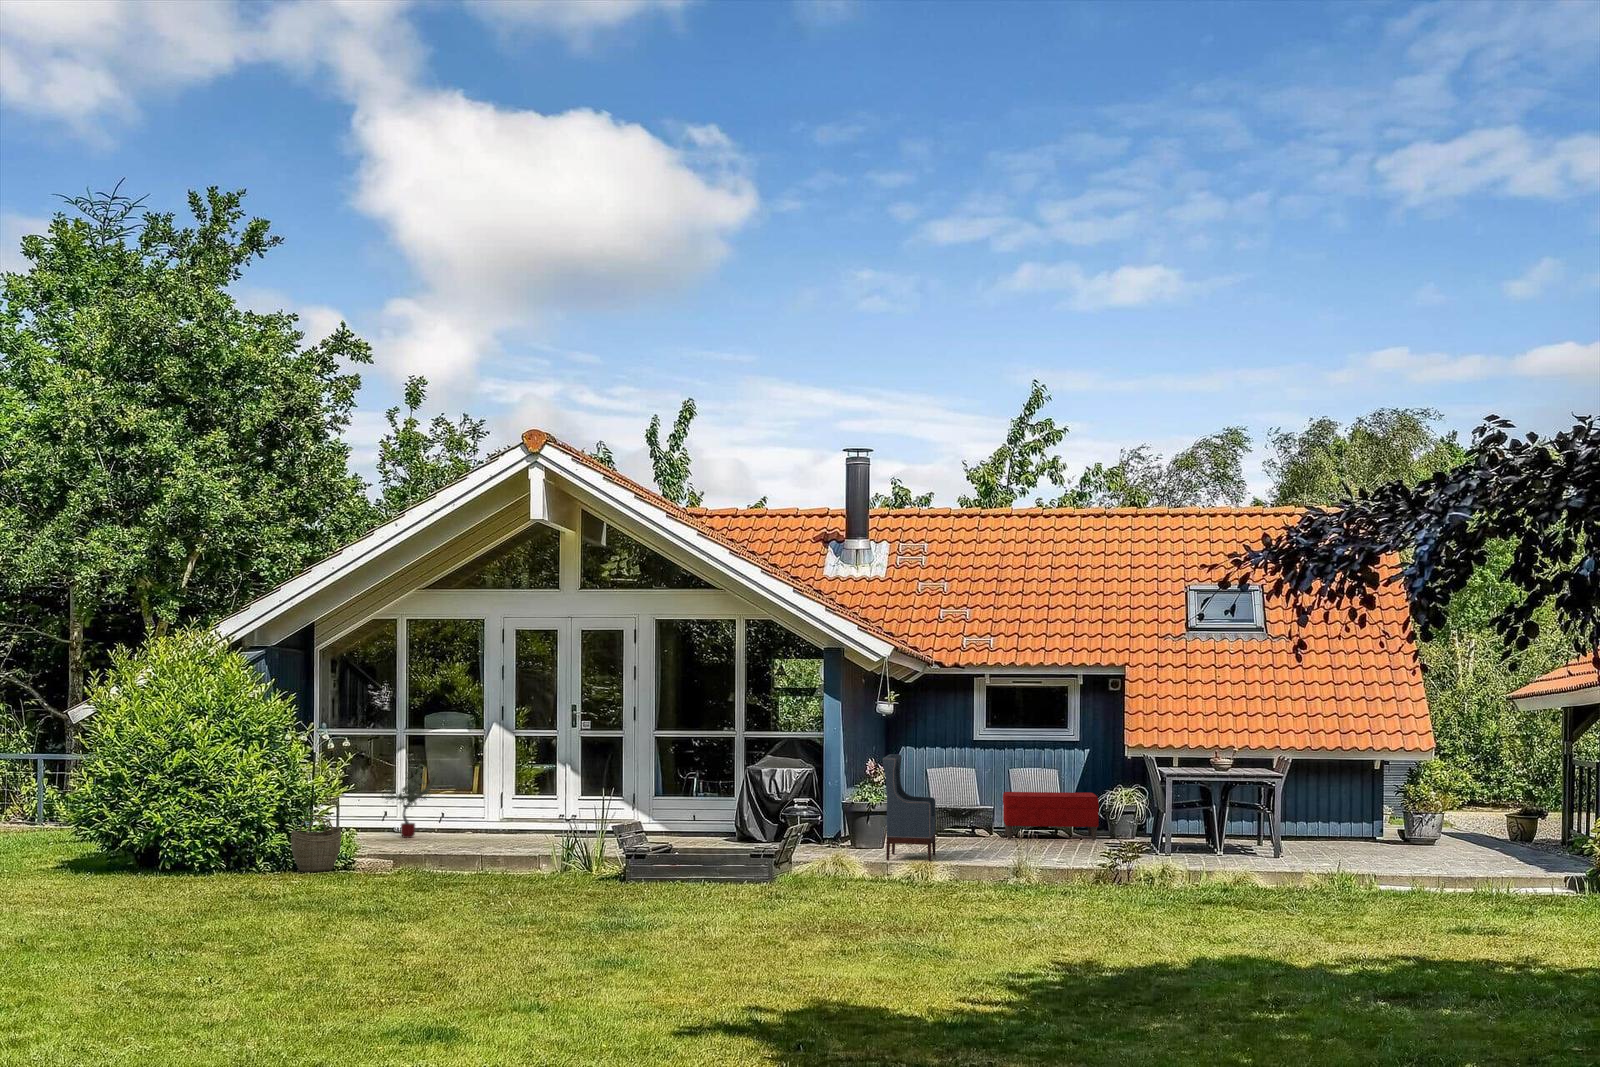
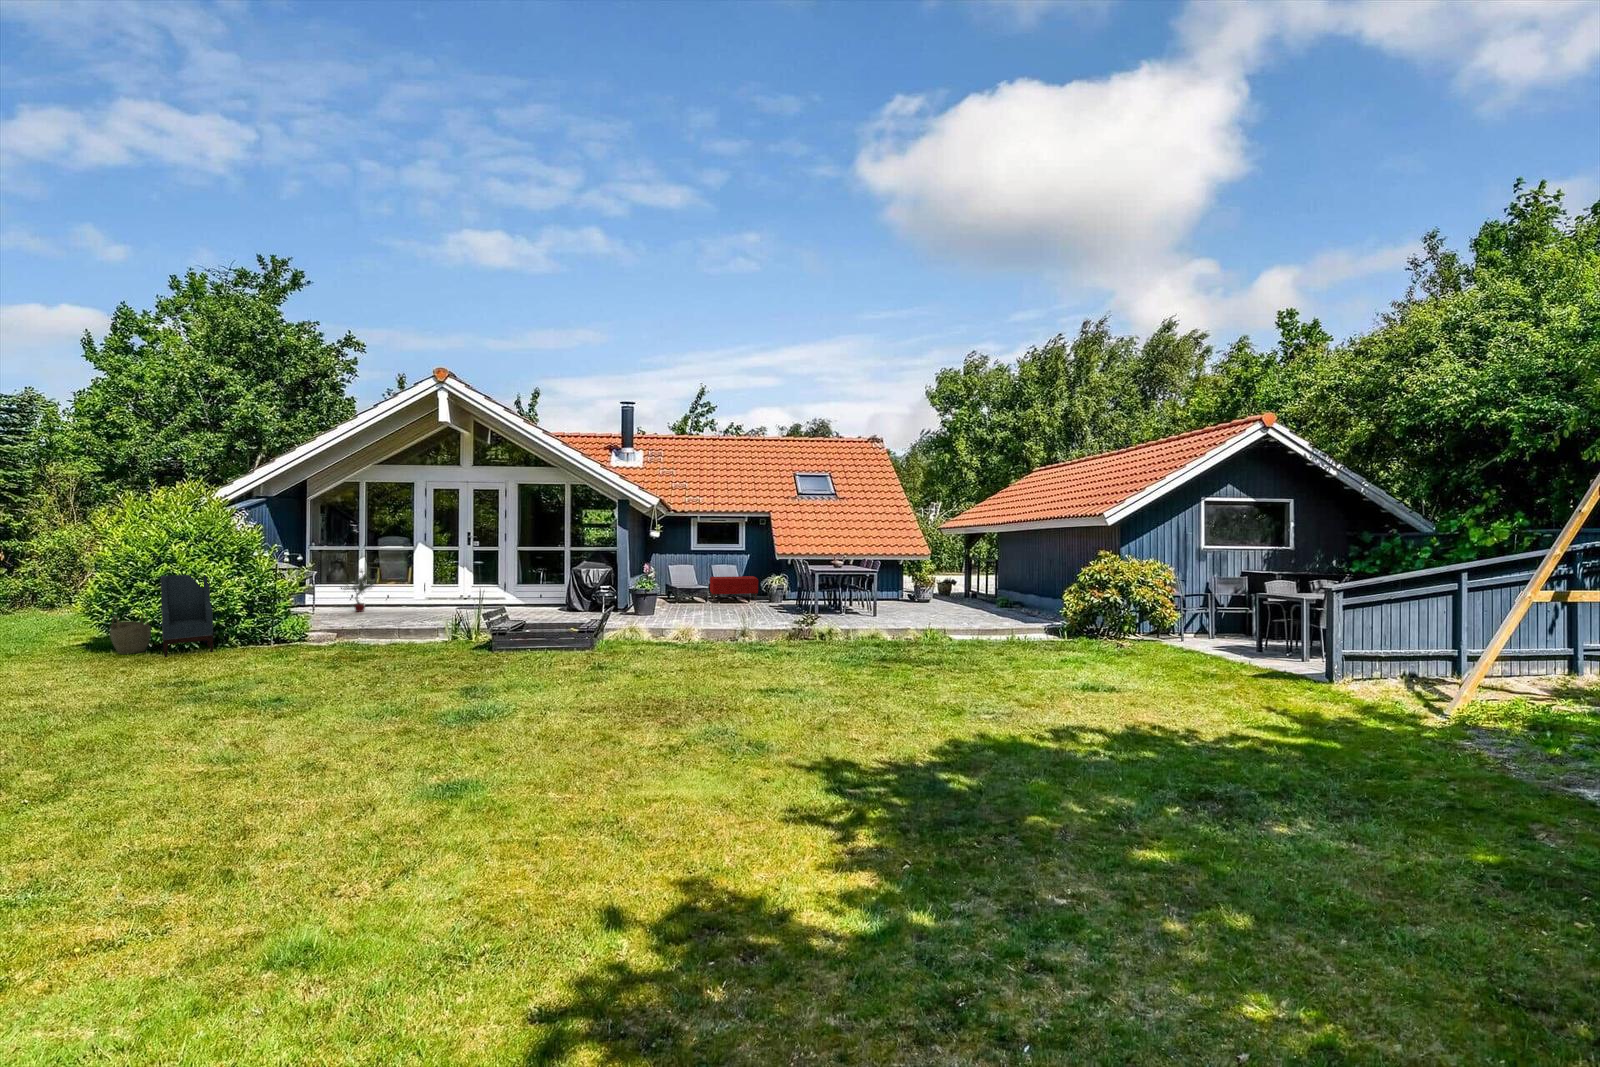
armchair: present [883,754,935,862] -> present [161,575,213,657]
woven basket: present [291,814,341,872] -> present [110,613,151,654]

